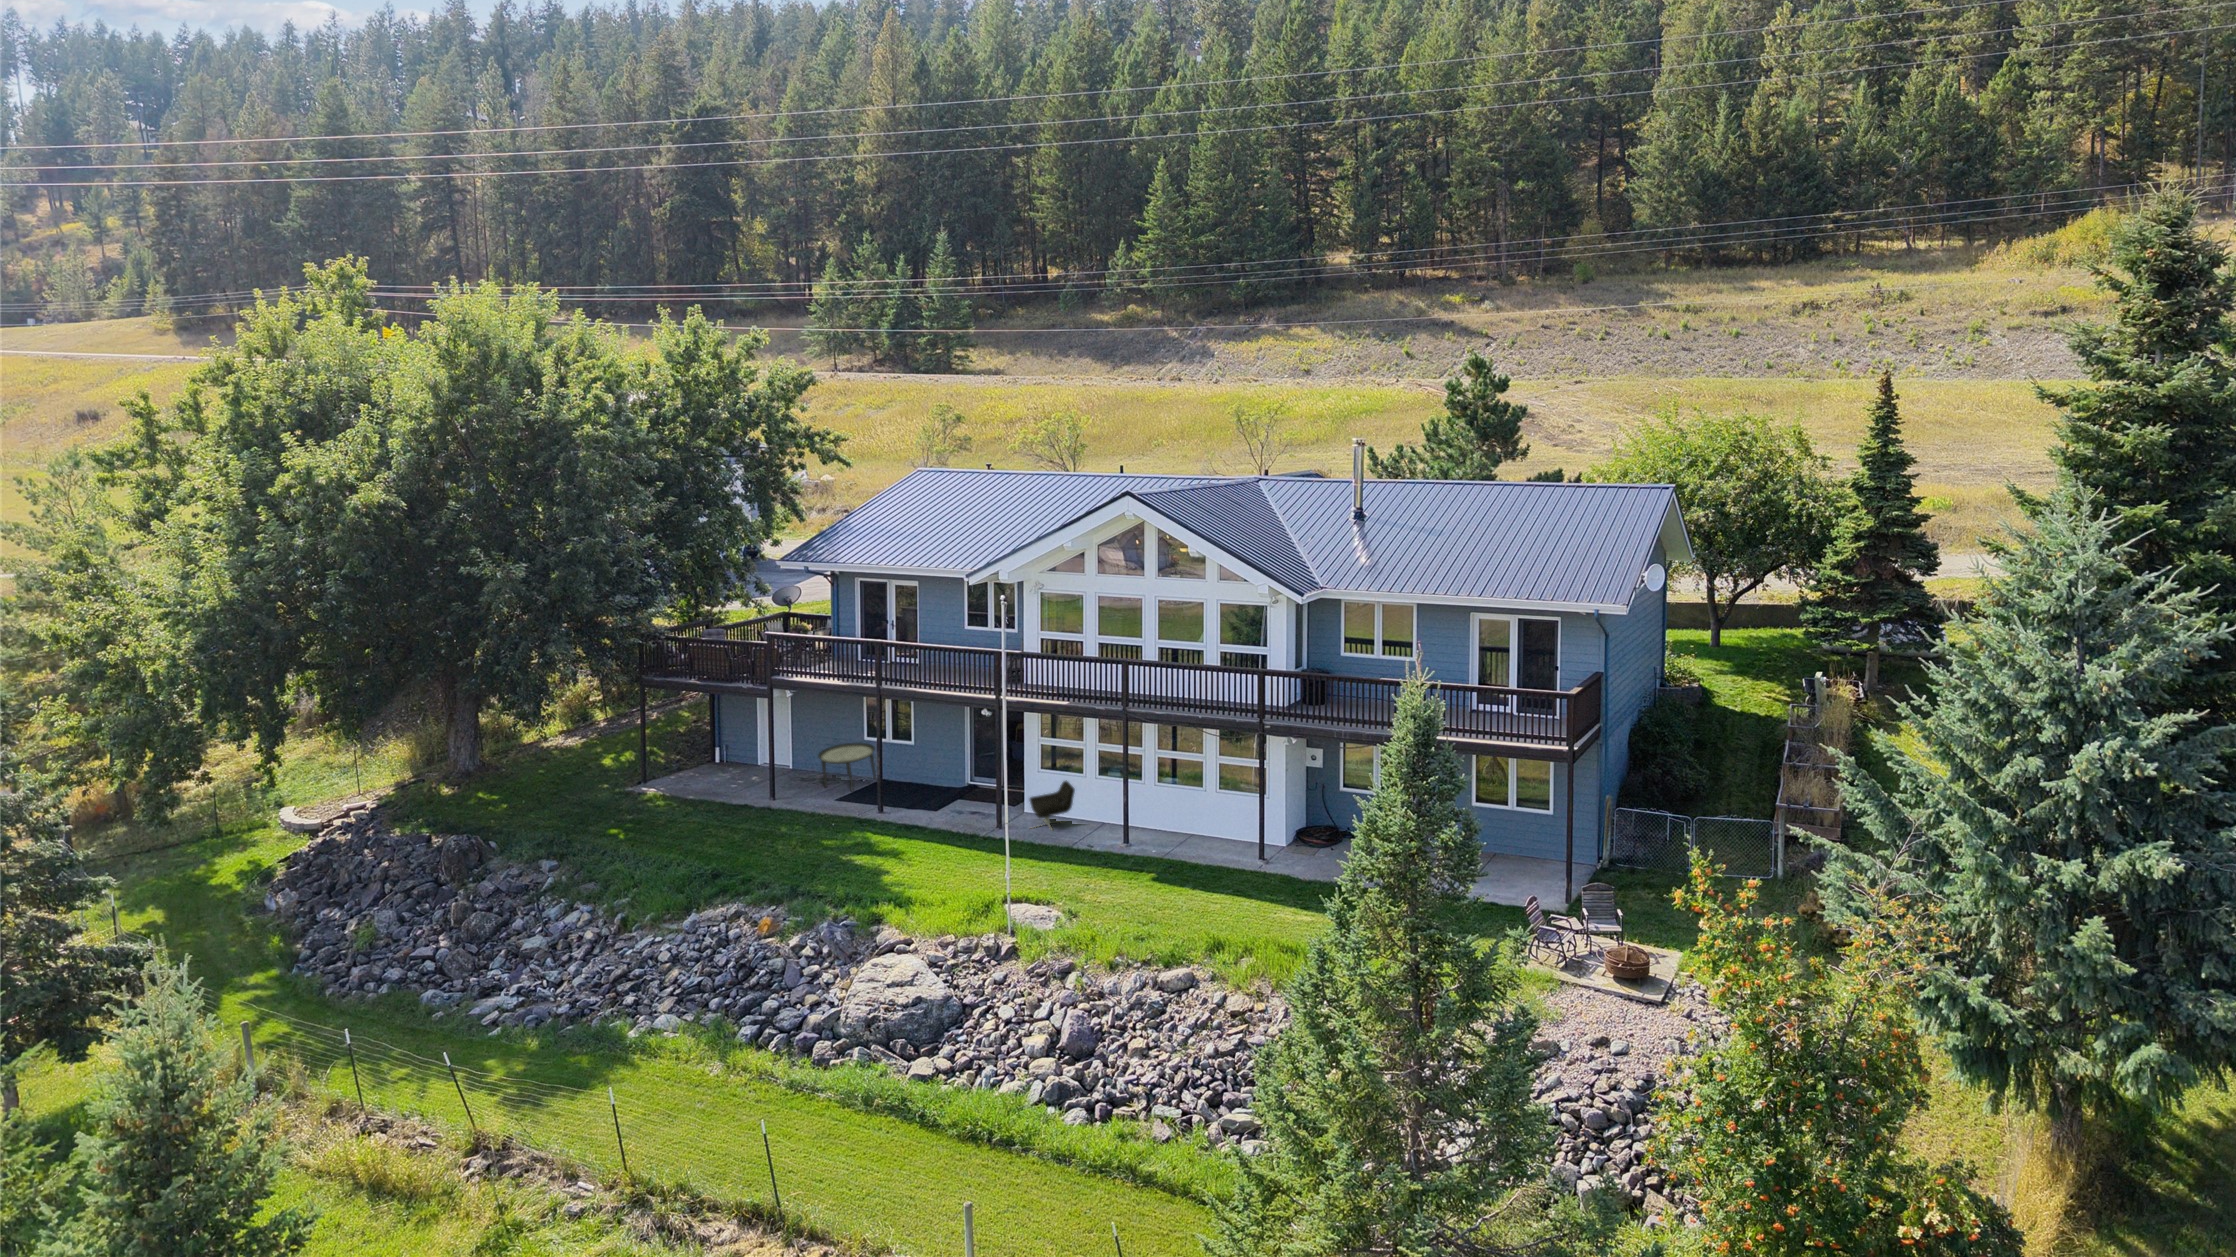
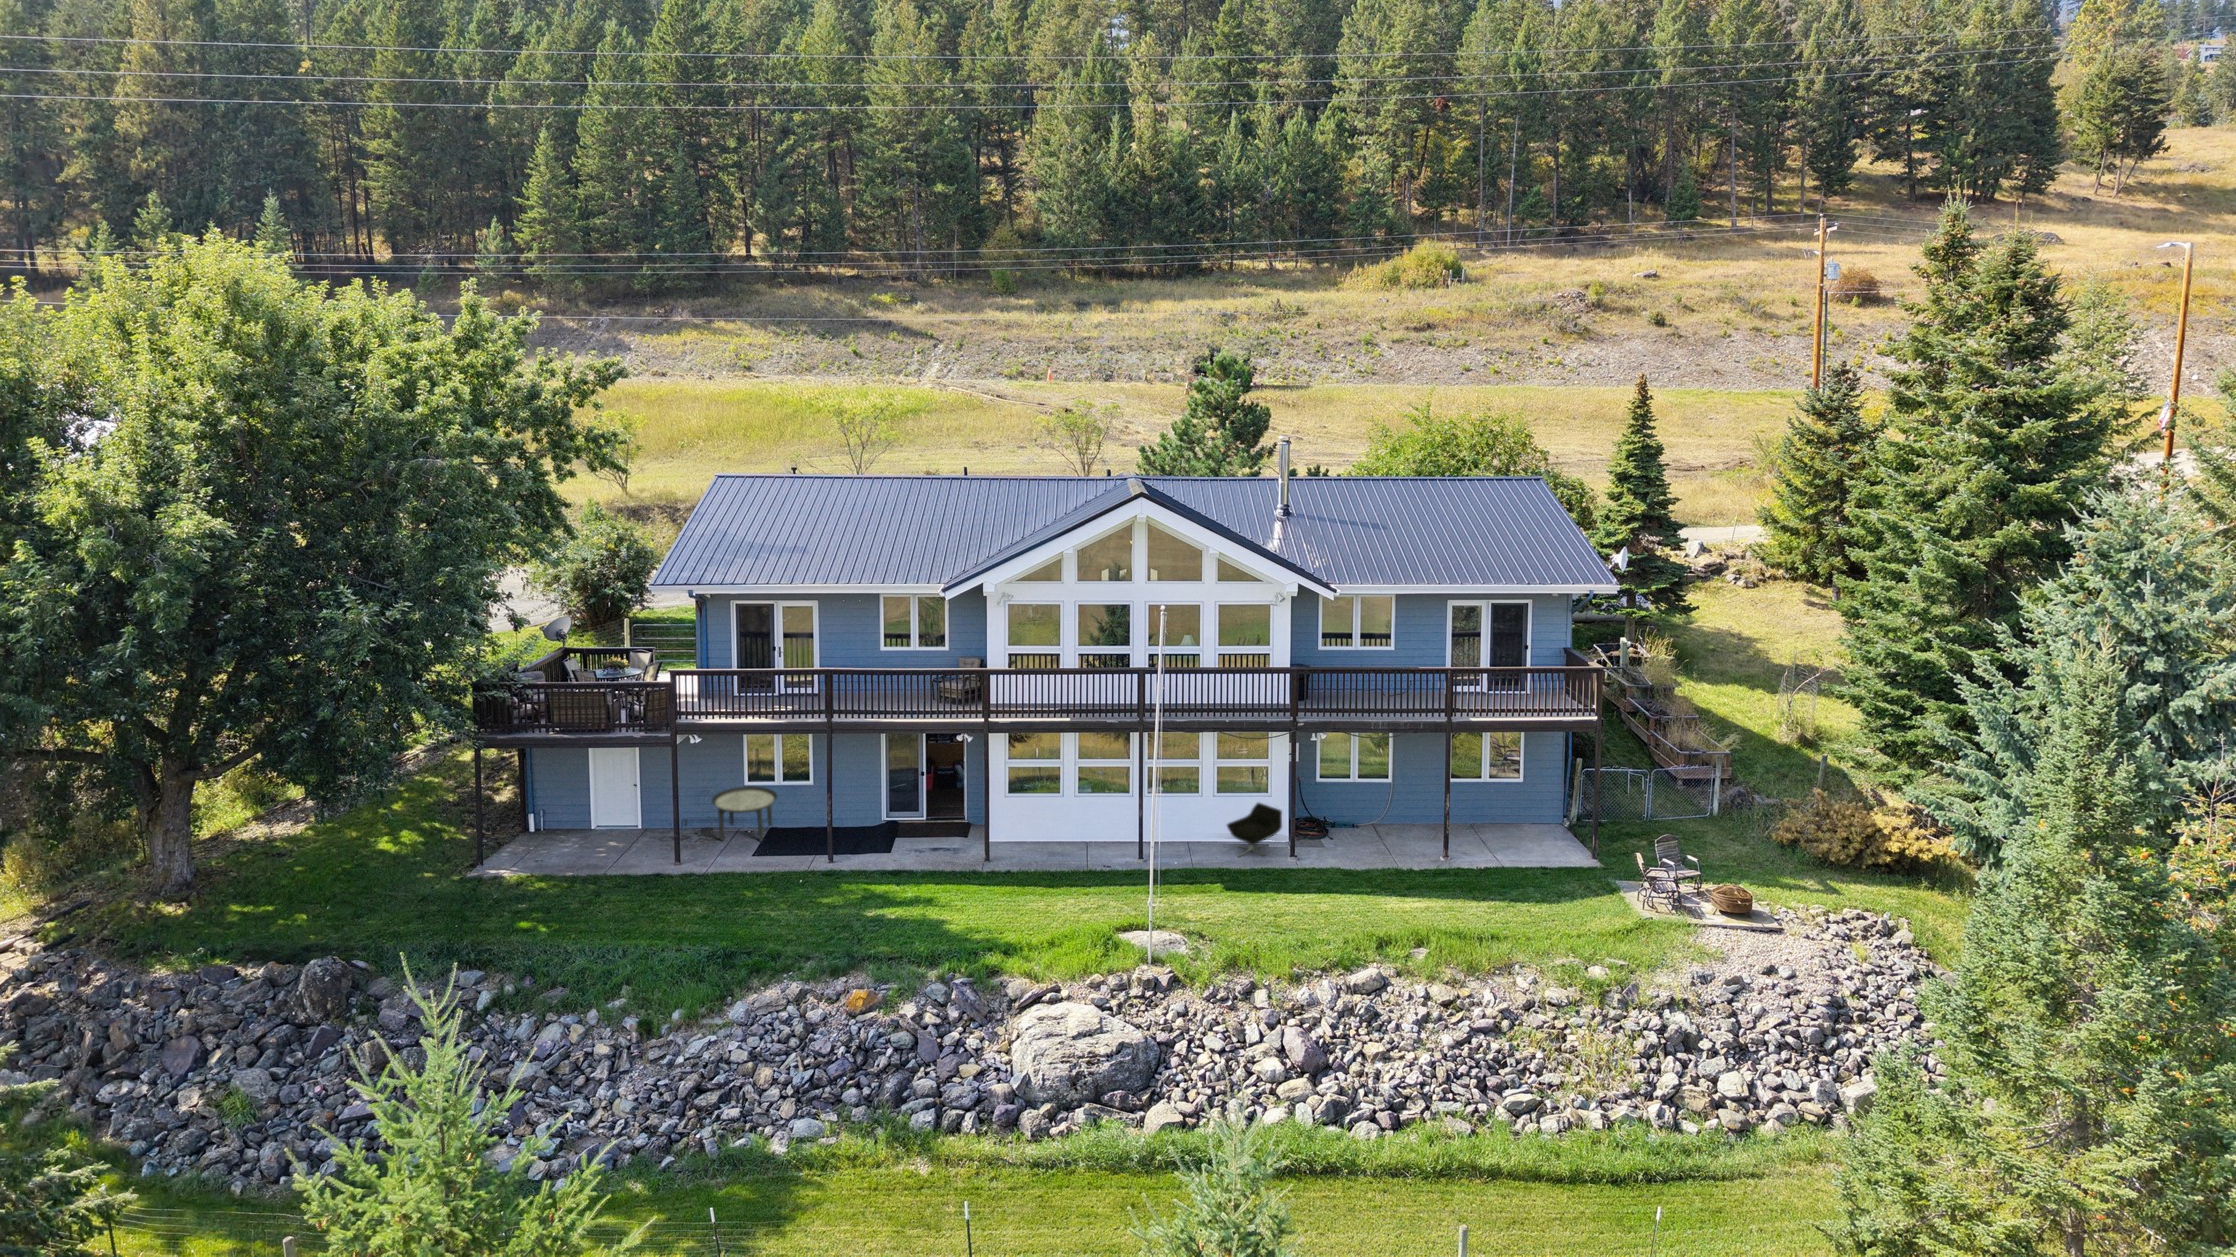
lounge chair: present [1030,780,1075,830] -> present [1227,803,1282,851]

